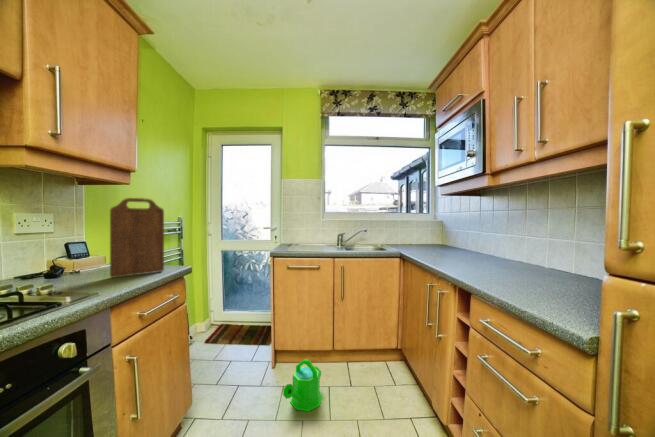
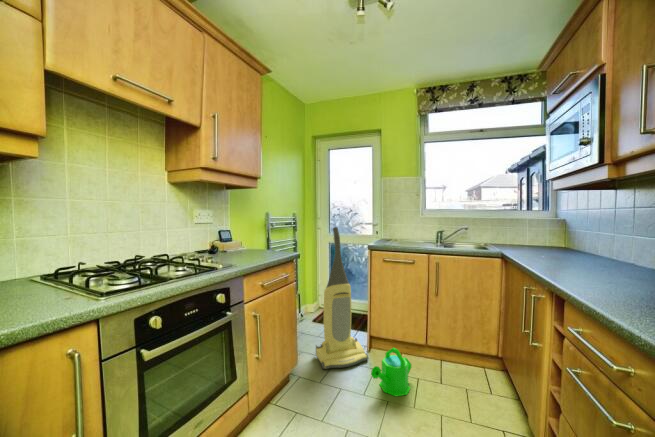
cutting board: present [110,198,164,278] -> none [245,199,279,256]
vacuum cleaner: none [212,233,275,402] -> present [316,227,368,369]

